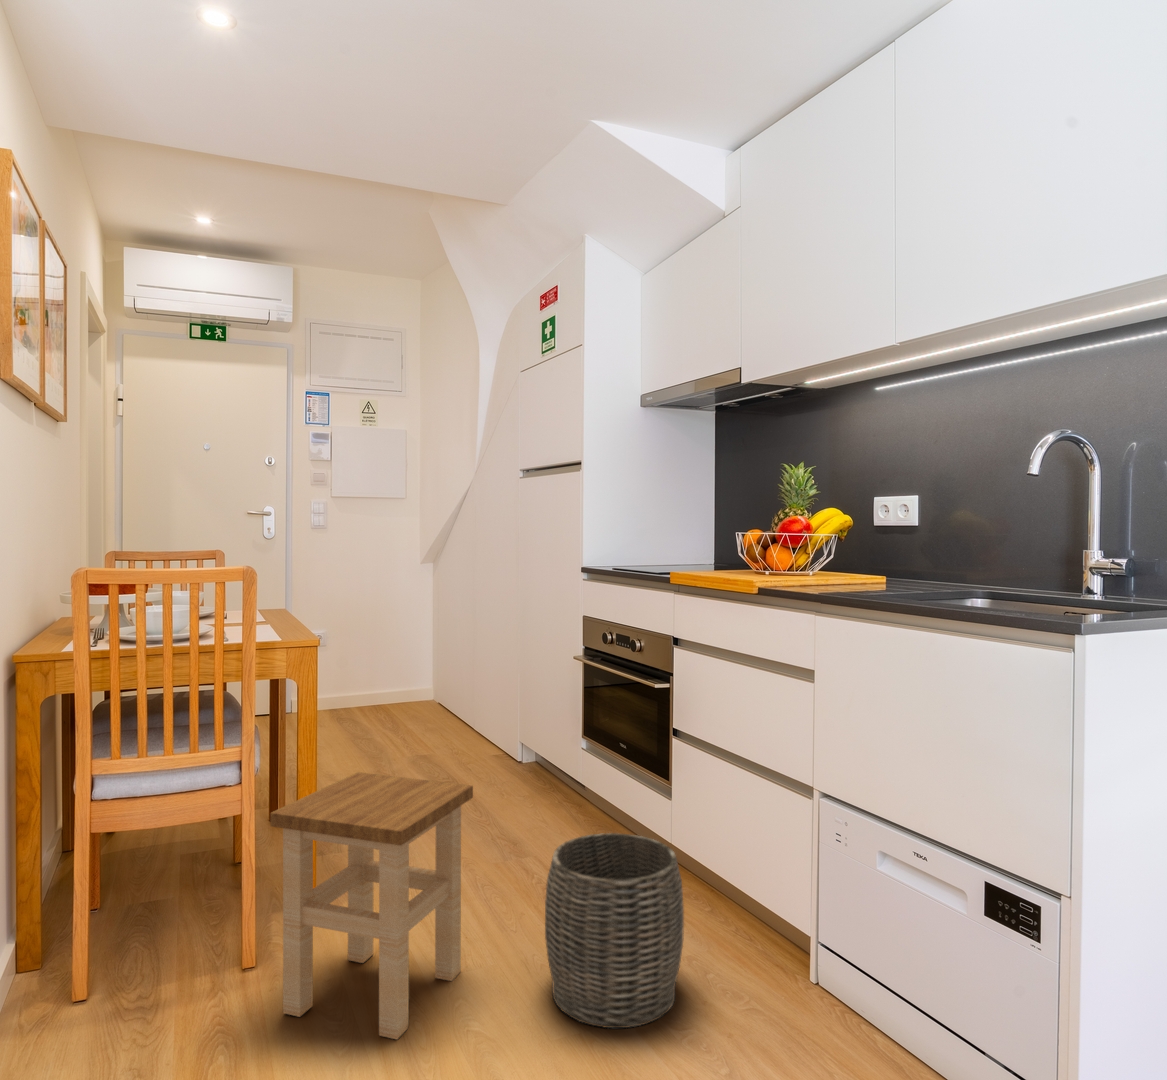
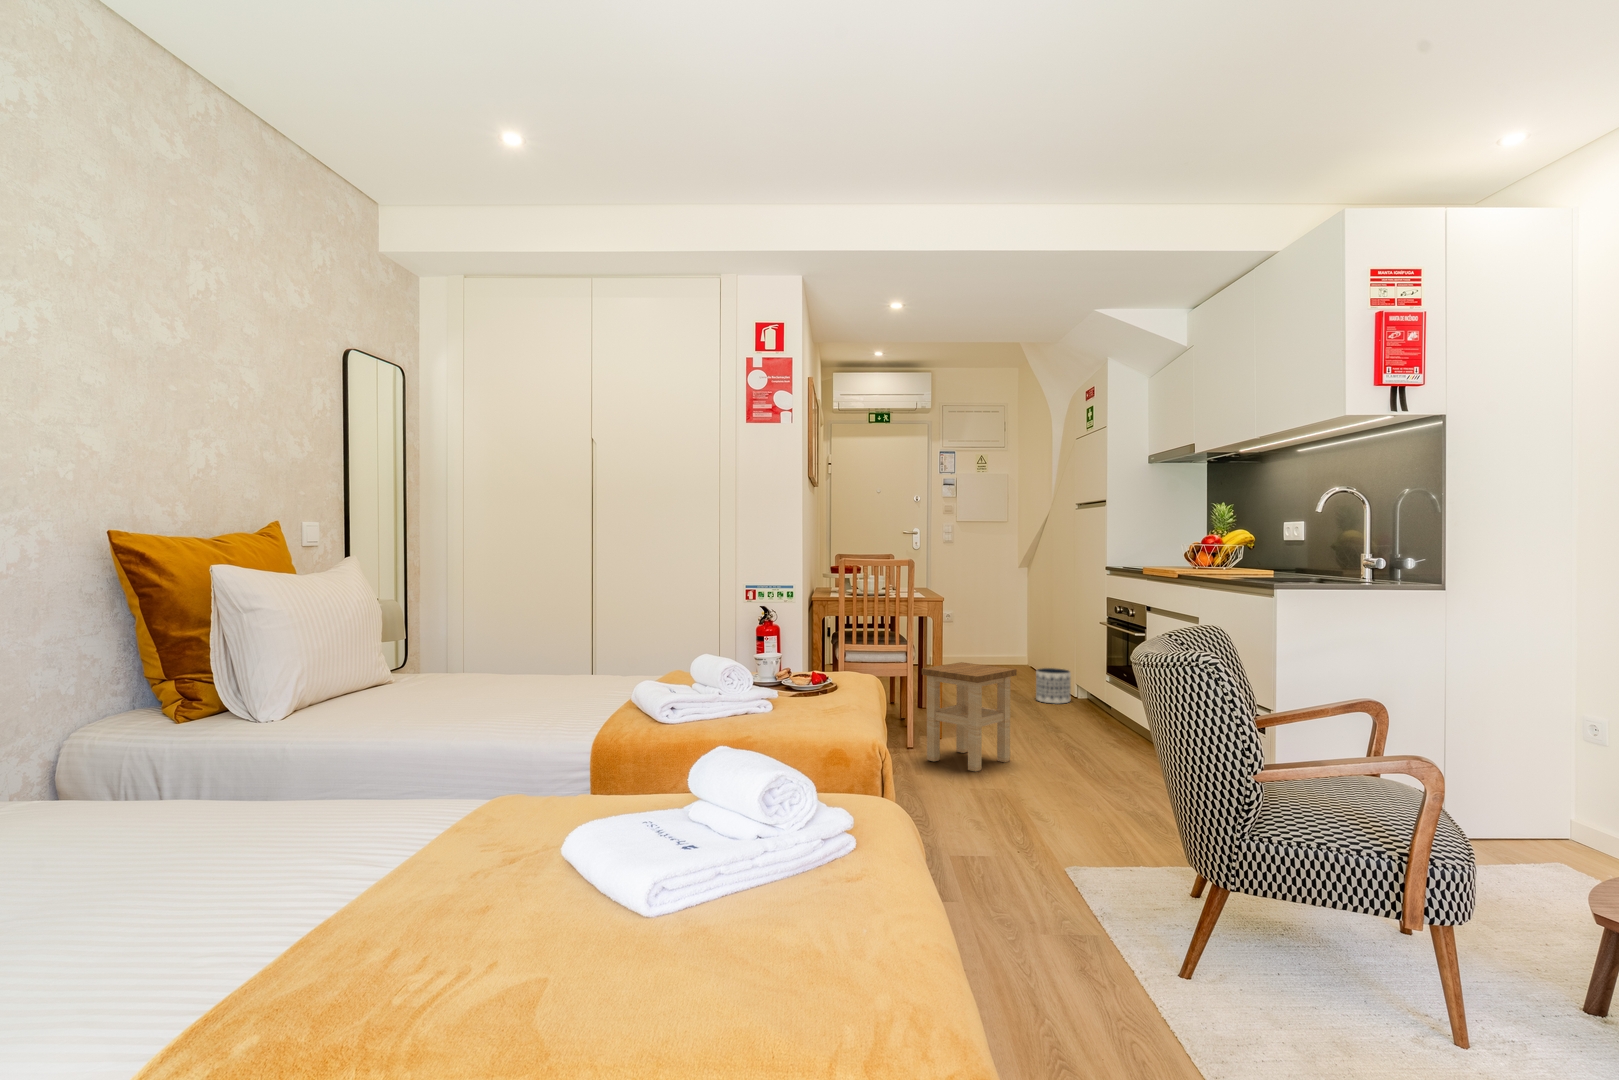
planter: none [464,719,515,777] -> present [1036,668,1071,704]
woven basket: present [545,833,684,1028] -> none [1049,700,1122,783]

